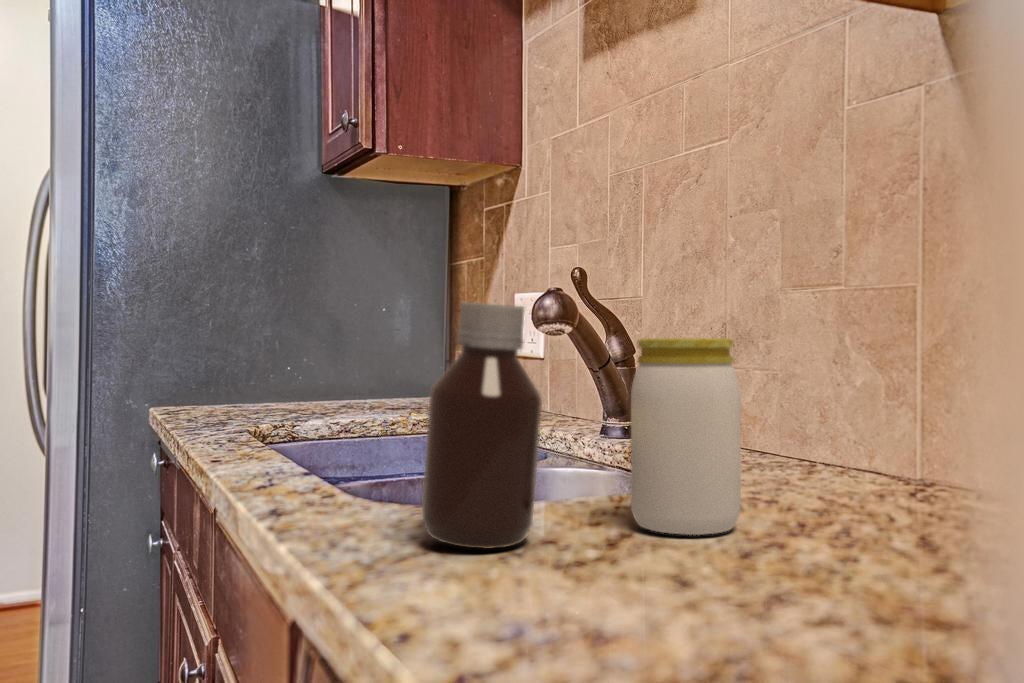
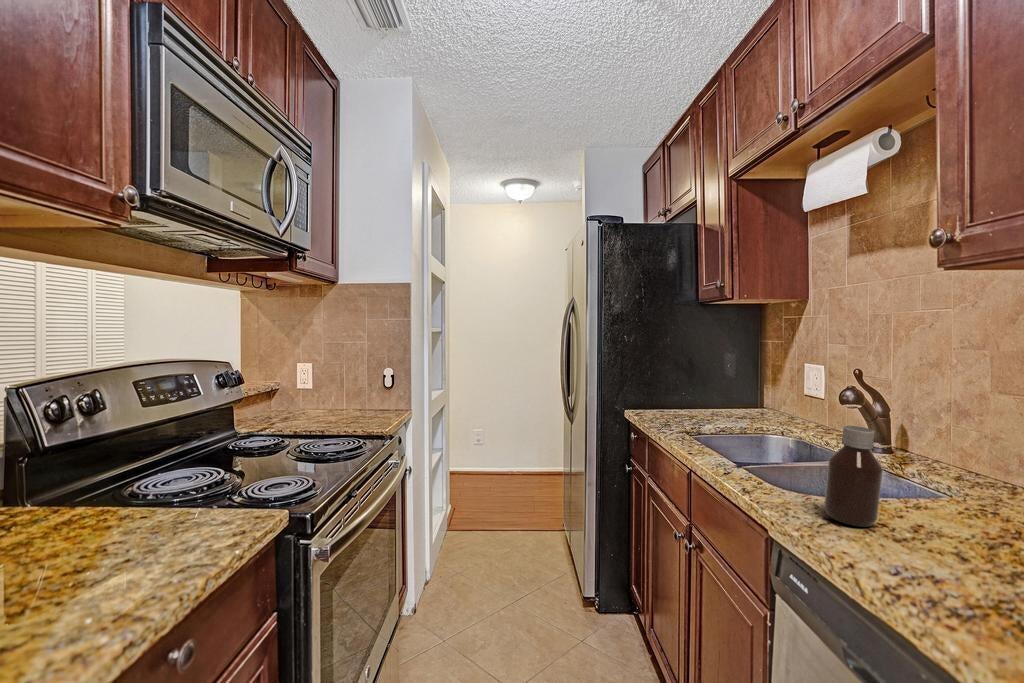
jar: present [631,338,741,535] -> none [921,440,984,533]

